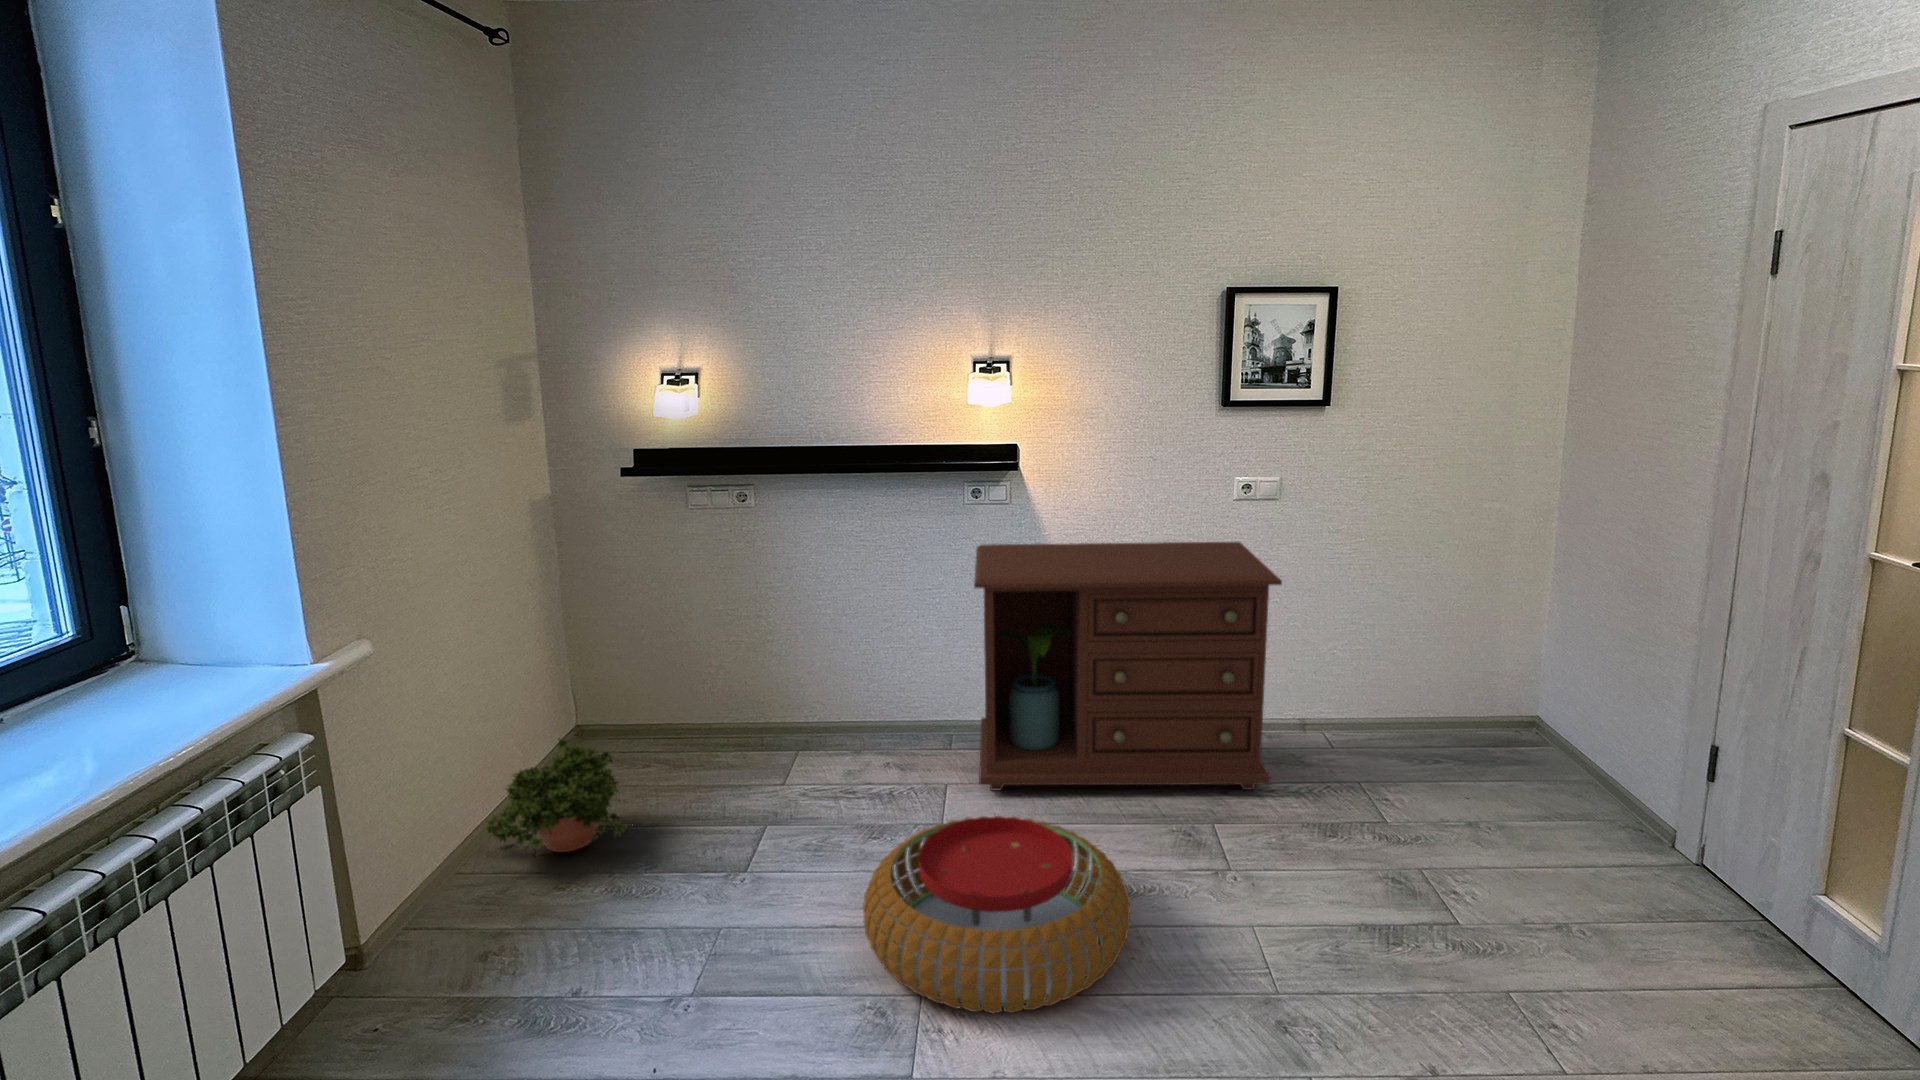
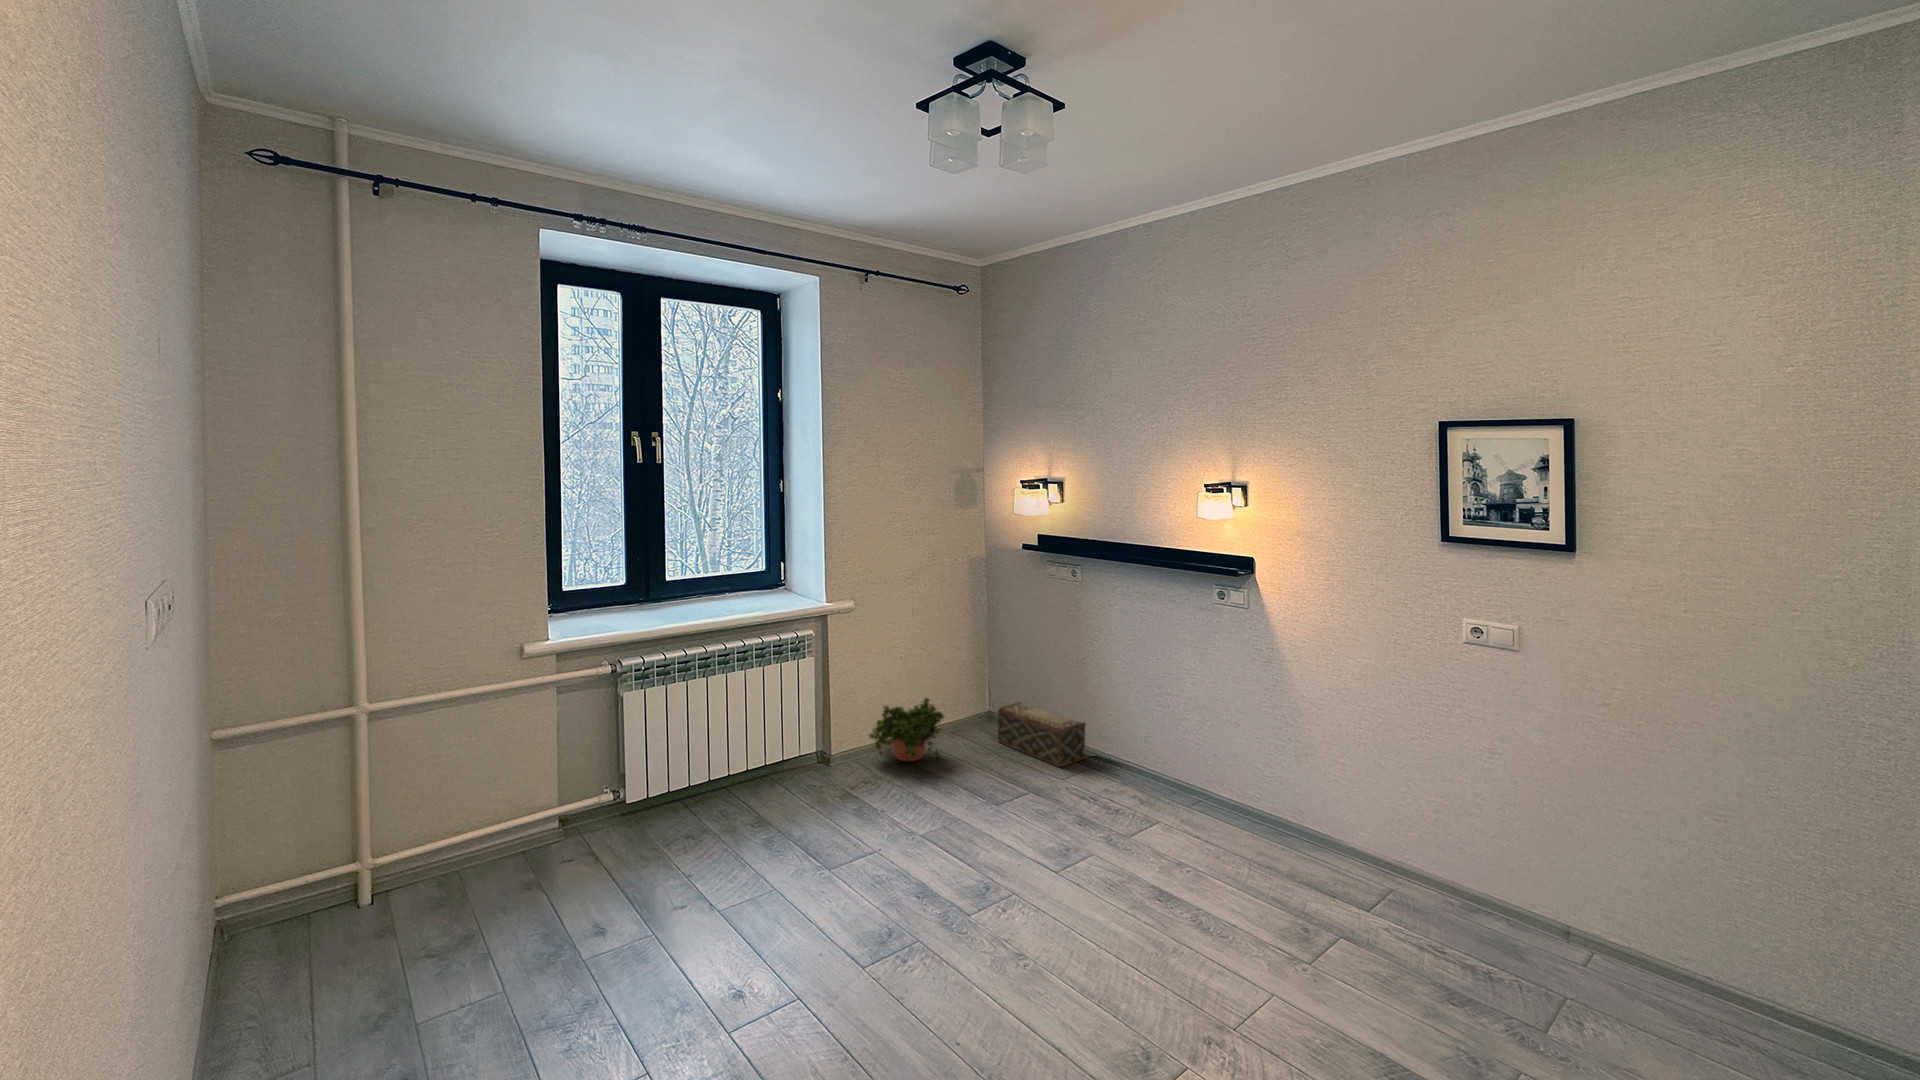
dresser: present [974,542,1282,790] -> none [1138,637,1459,936]
woven basket: none [648,692,797,771] -> present [998,702,1090,767]
pouf: present [863,816,1130,1013] -> none [899,812,1097,955]

